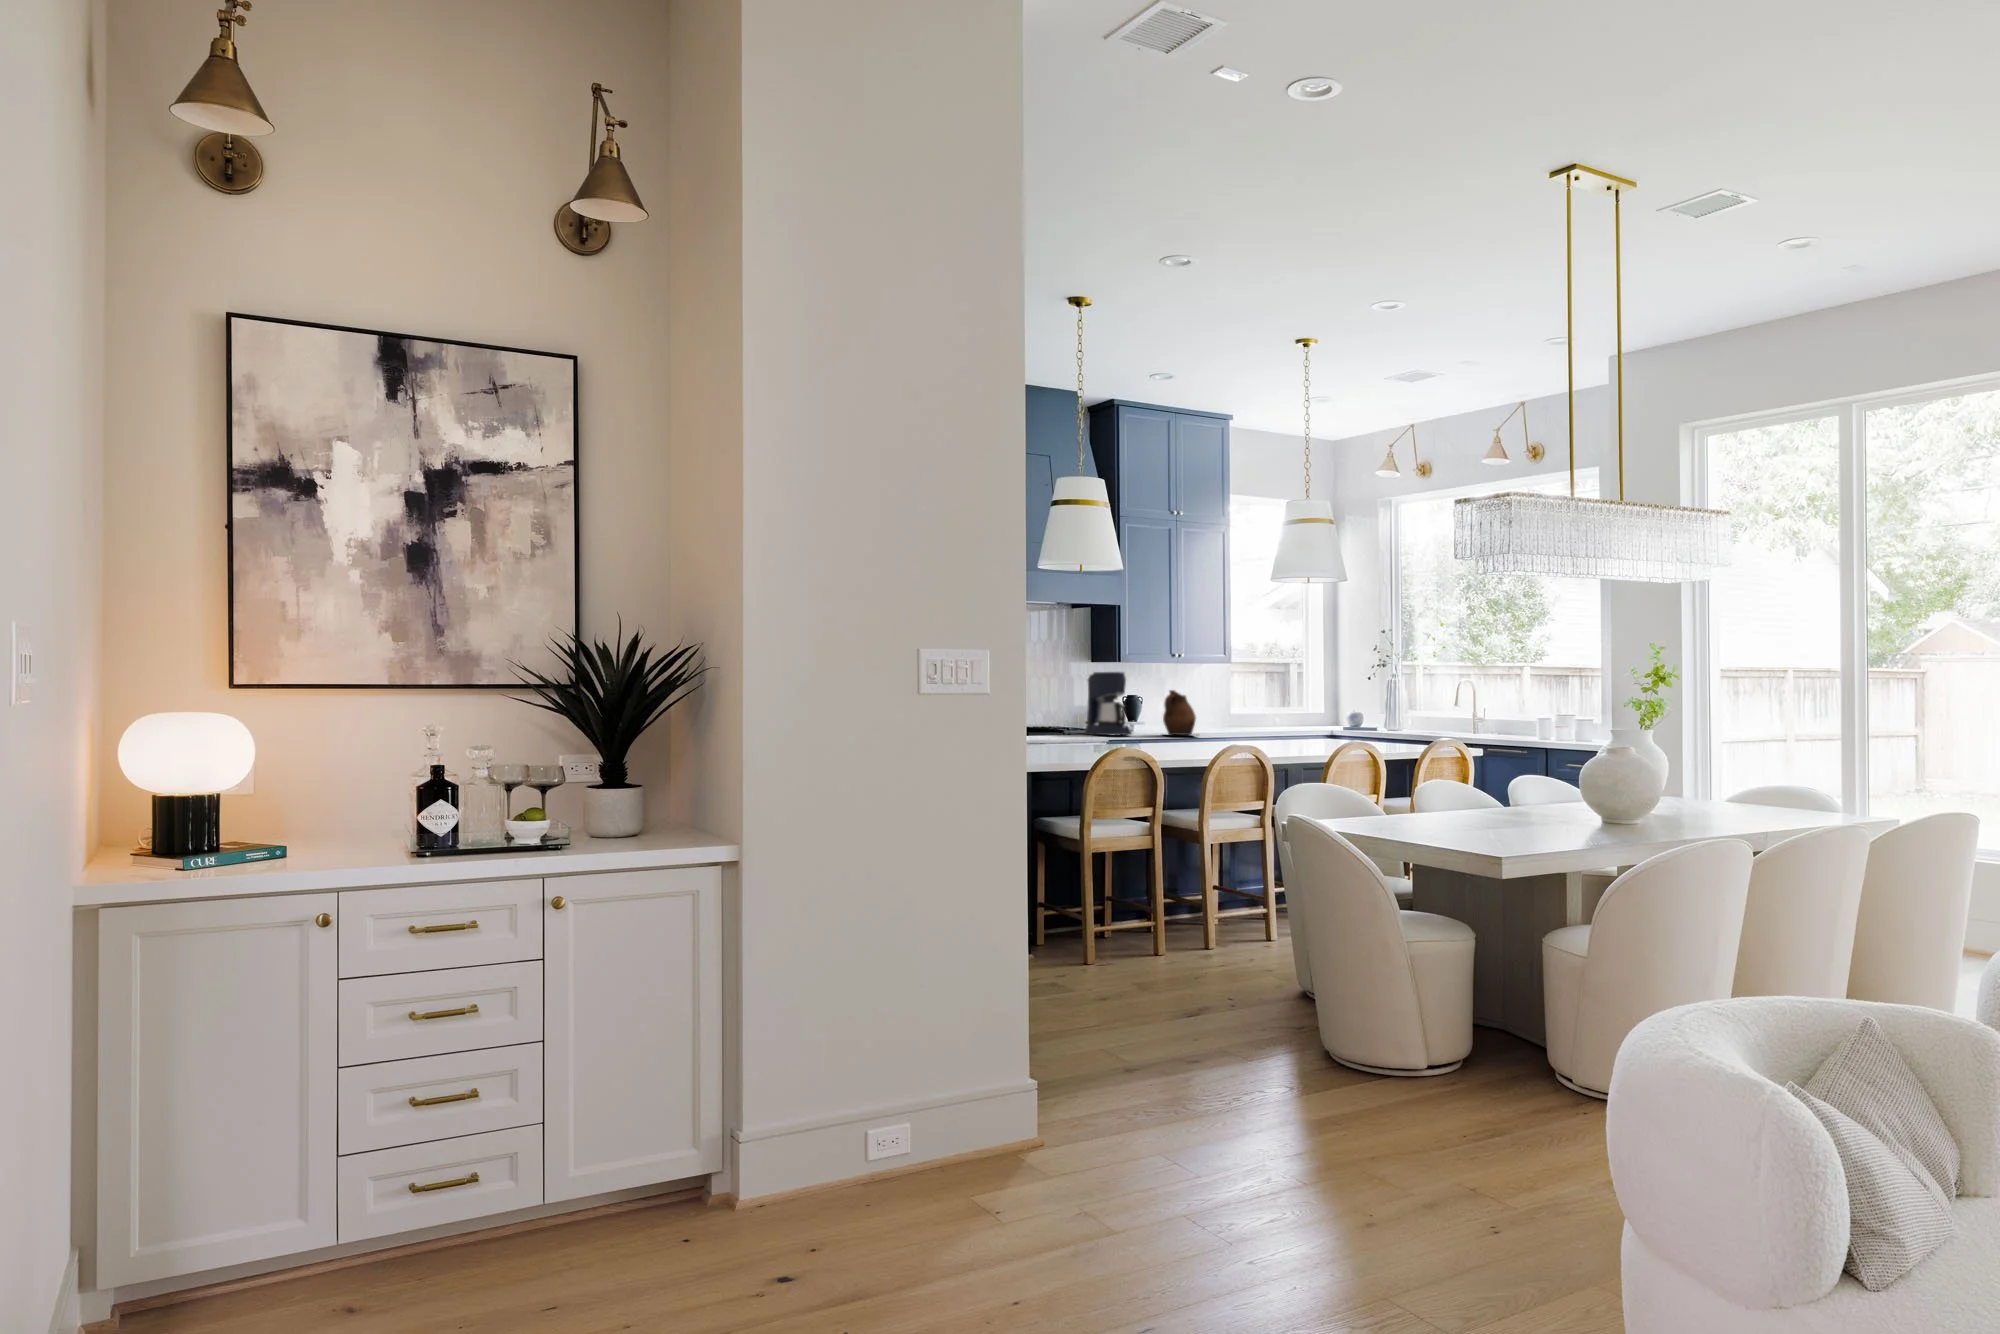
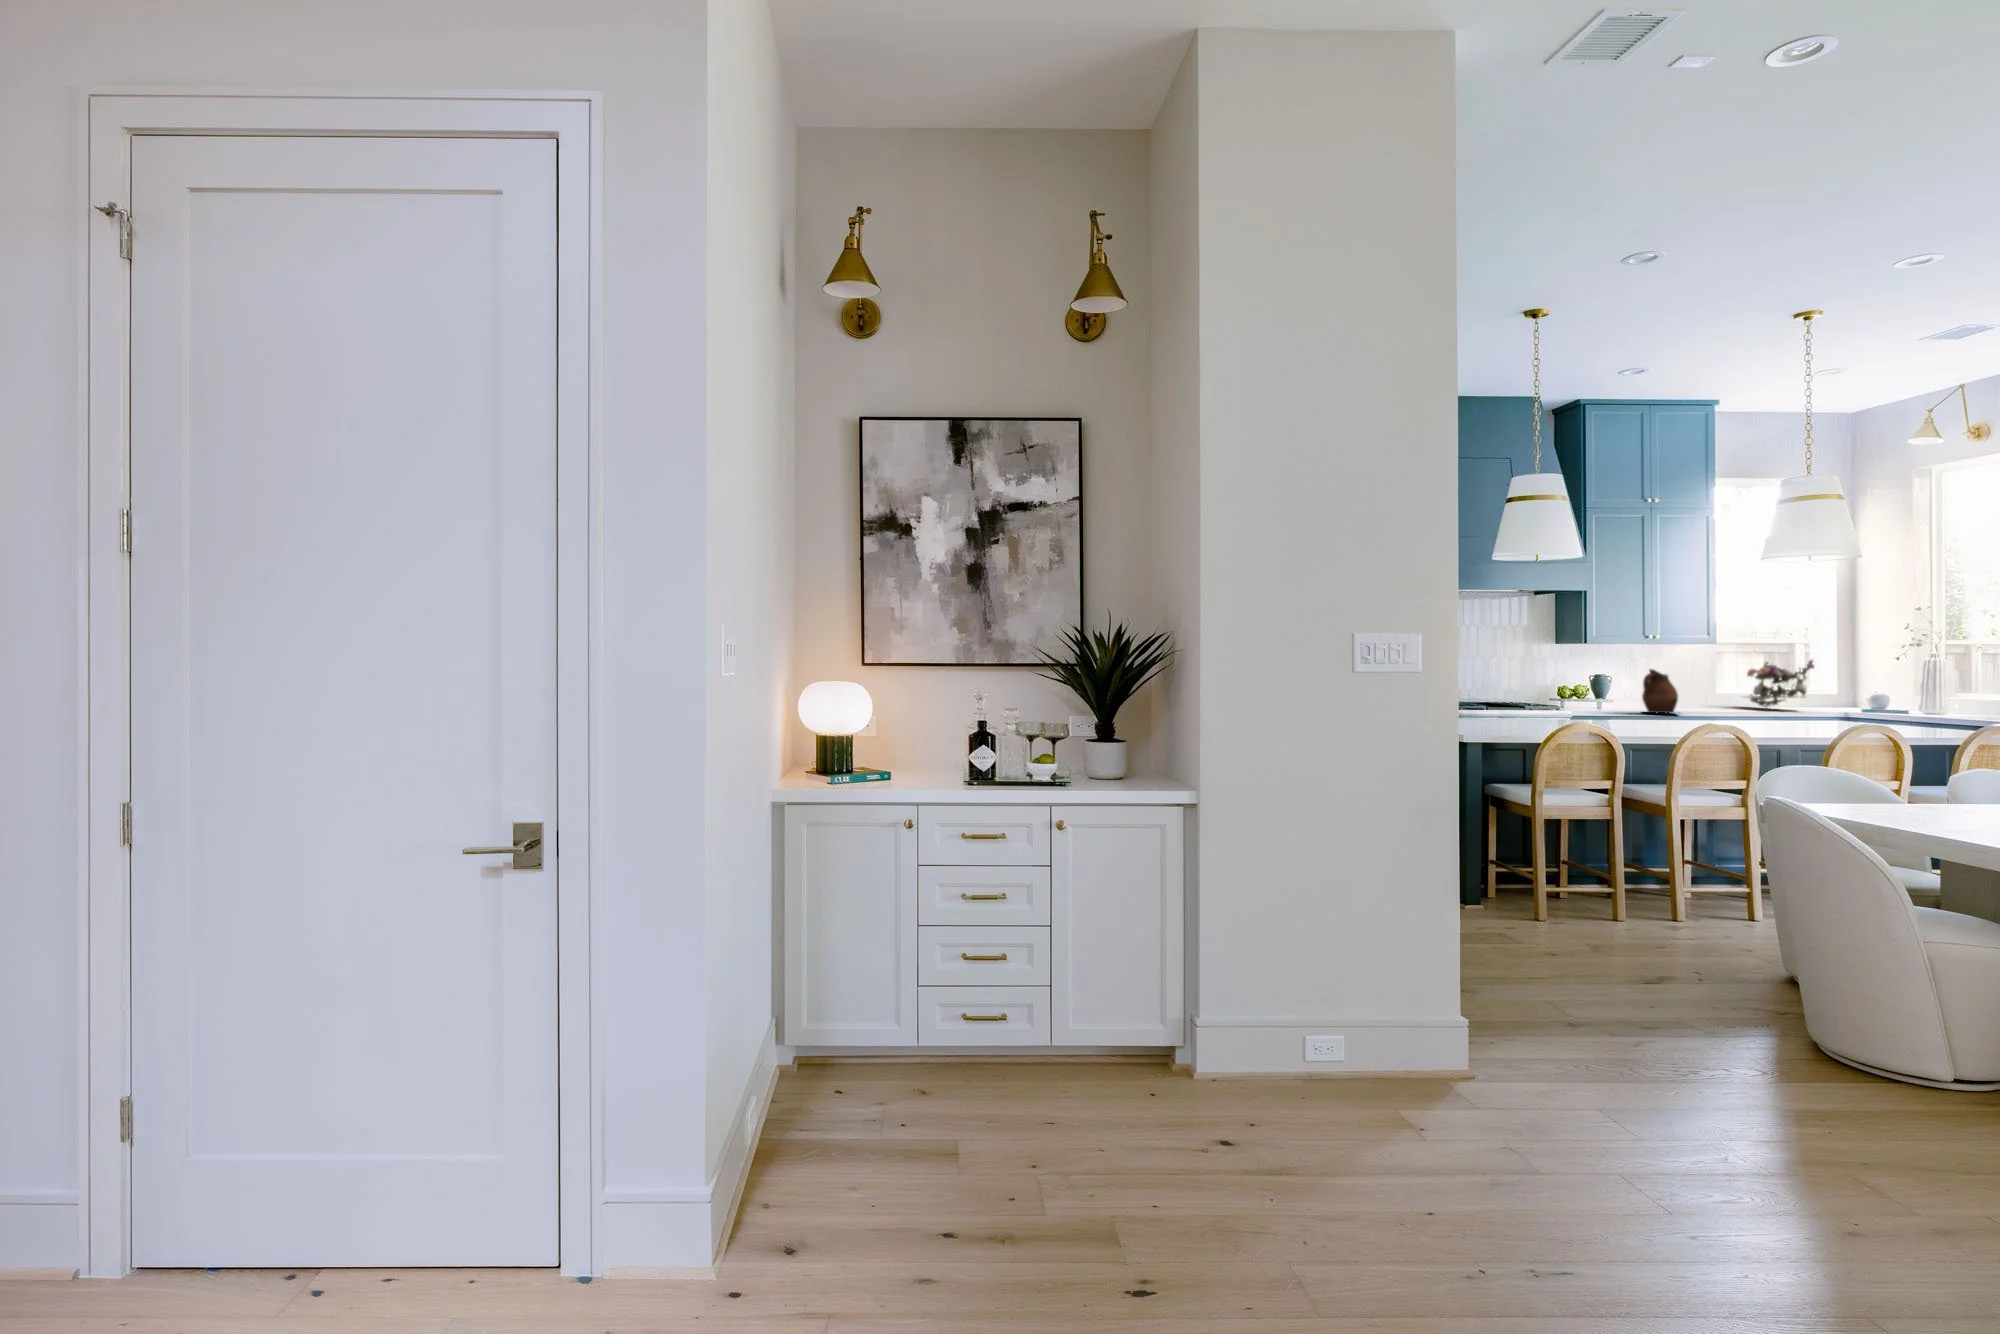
coffee maker: present [1084,672,1132,736] -> none [1557,651,1607,712]
flower arrangement: none [1240,679,1304,729] -> present [1747,660,1814,707]

